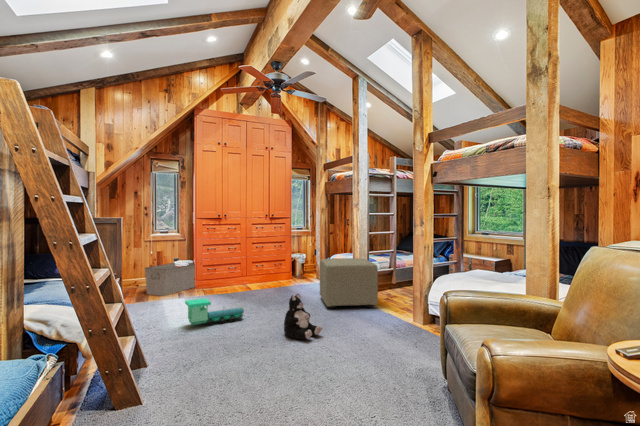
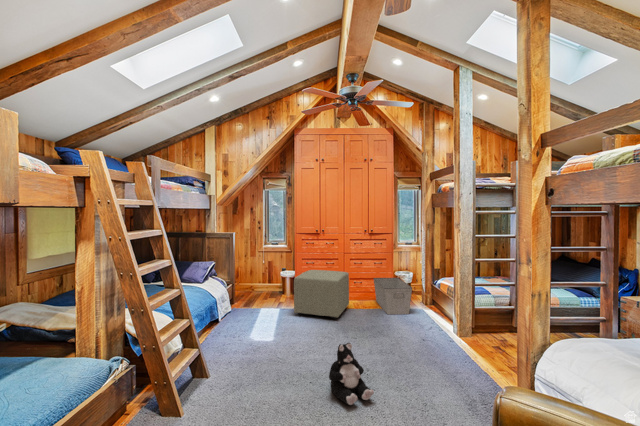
ottoman: present [320,258,378,308] -> present [294,270,349,319]
storage bin: present [145,263,195,296] -> present [374,278,412,315]
toy train: present [185,298,244,325] -> none [249,325,308,355]

